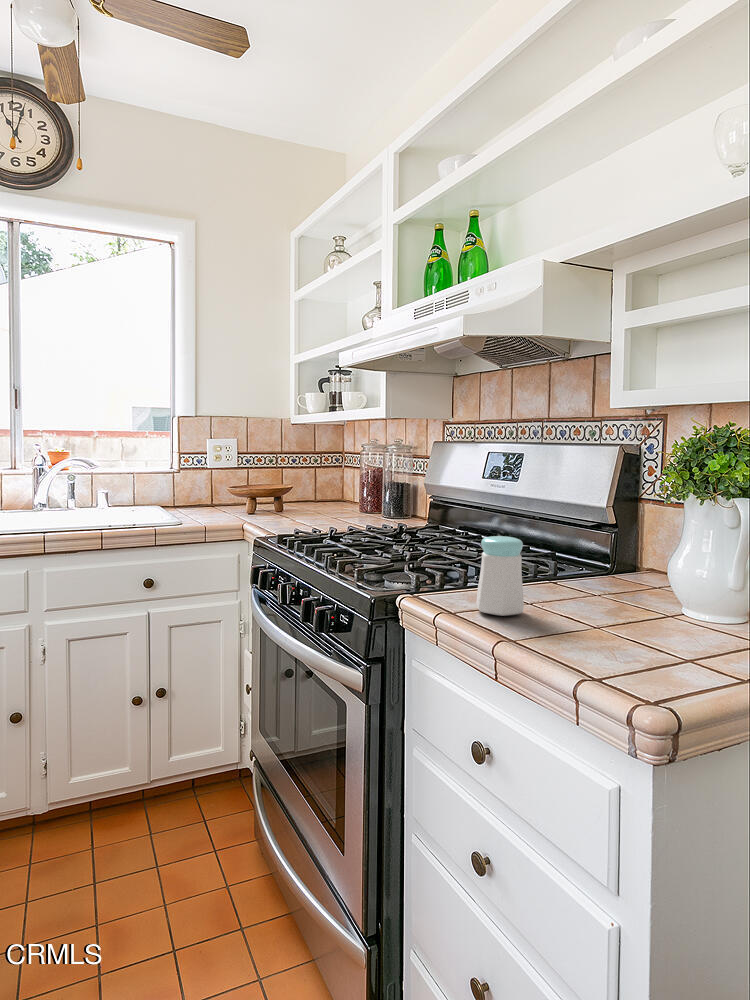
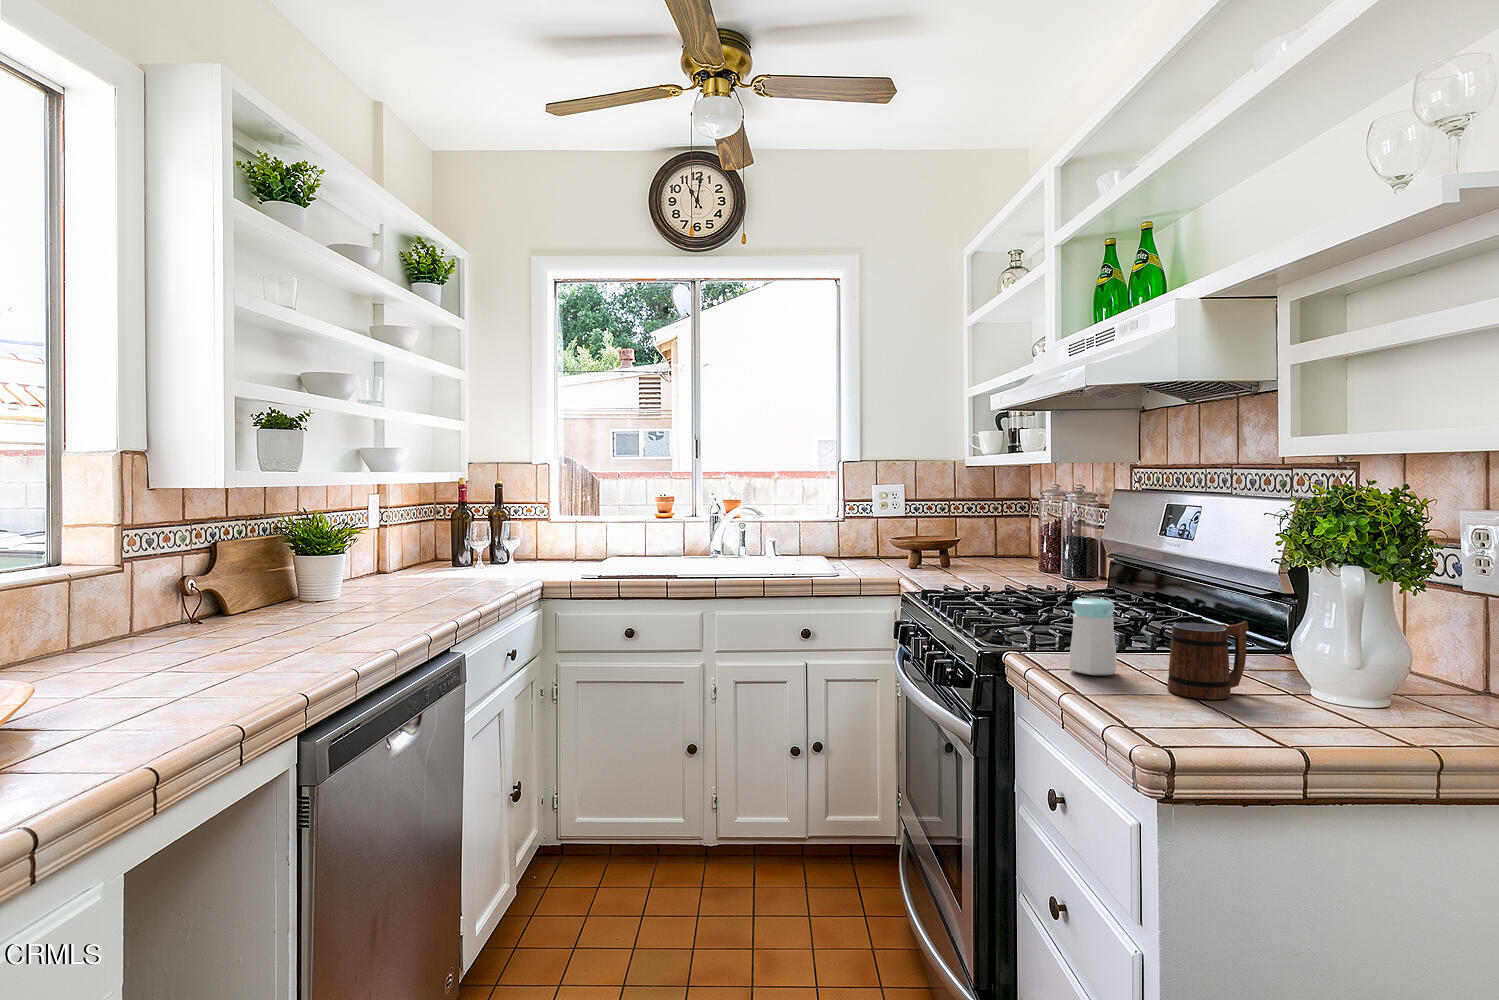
mug: none [578,552,644,633] -> present [1167,621,1249,699]

